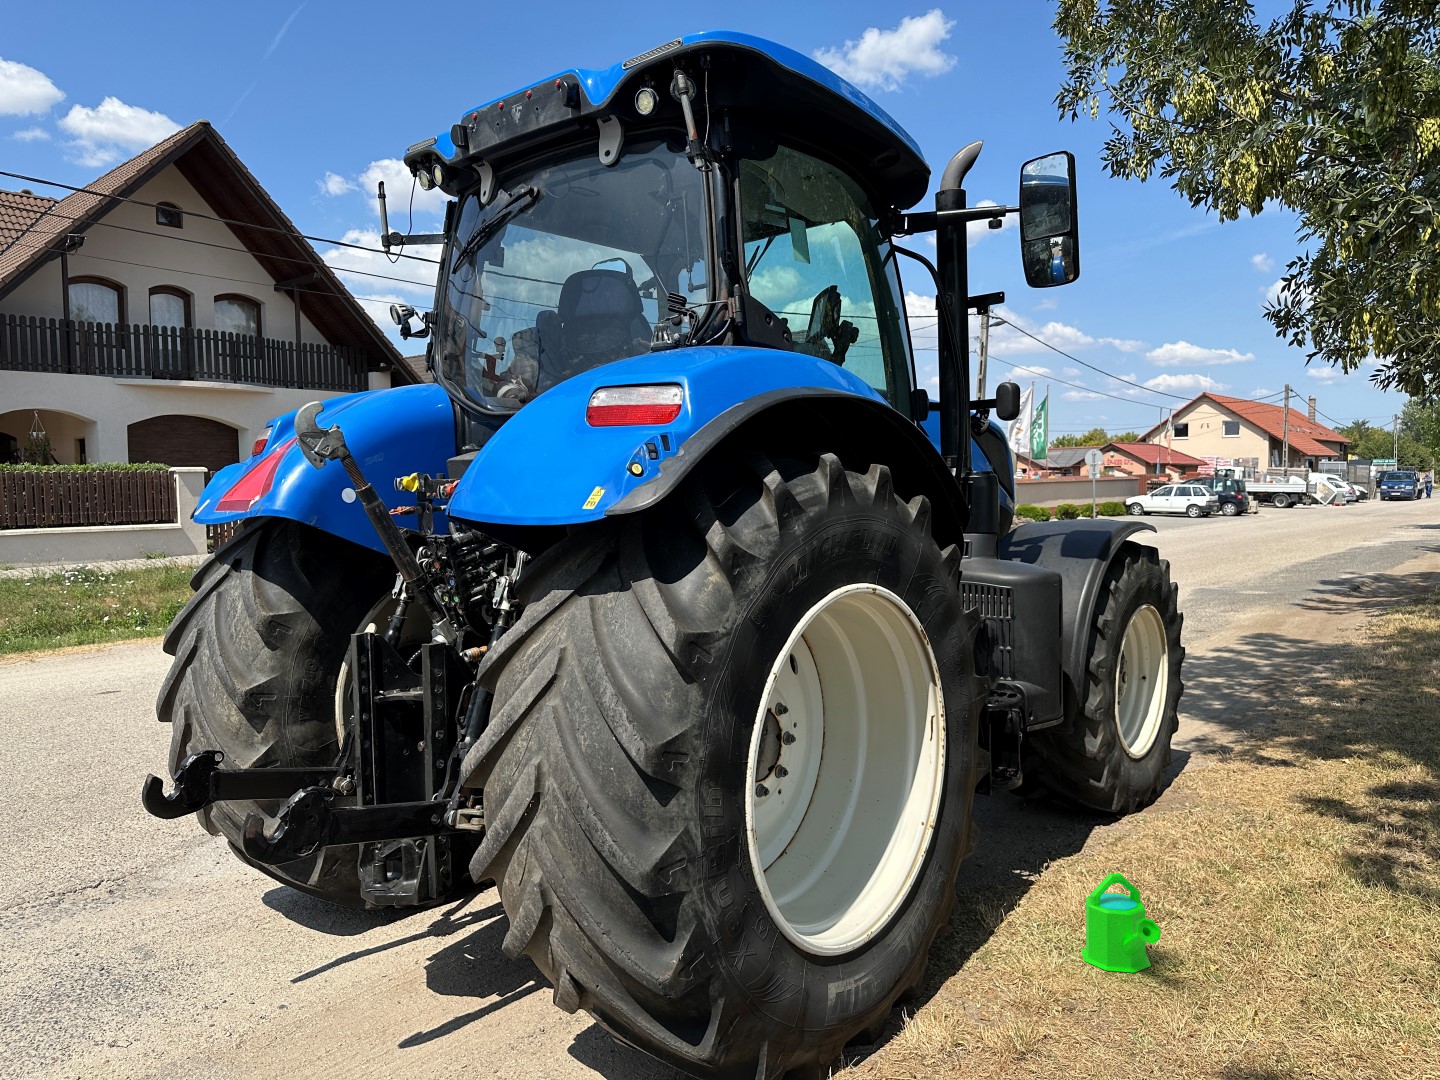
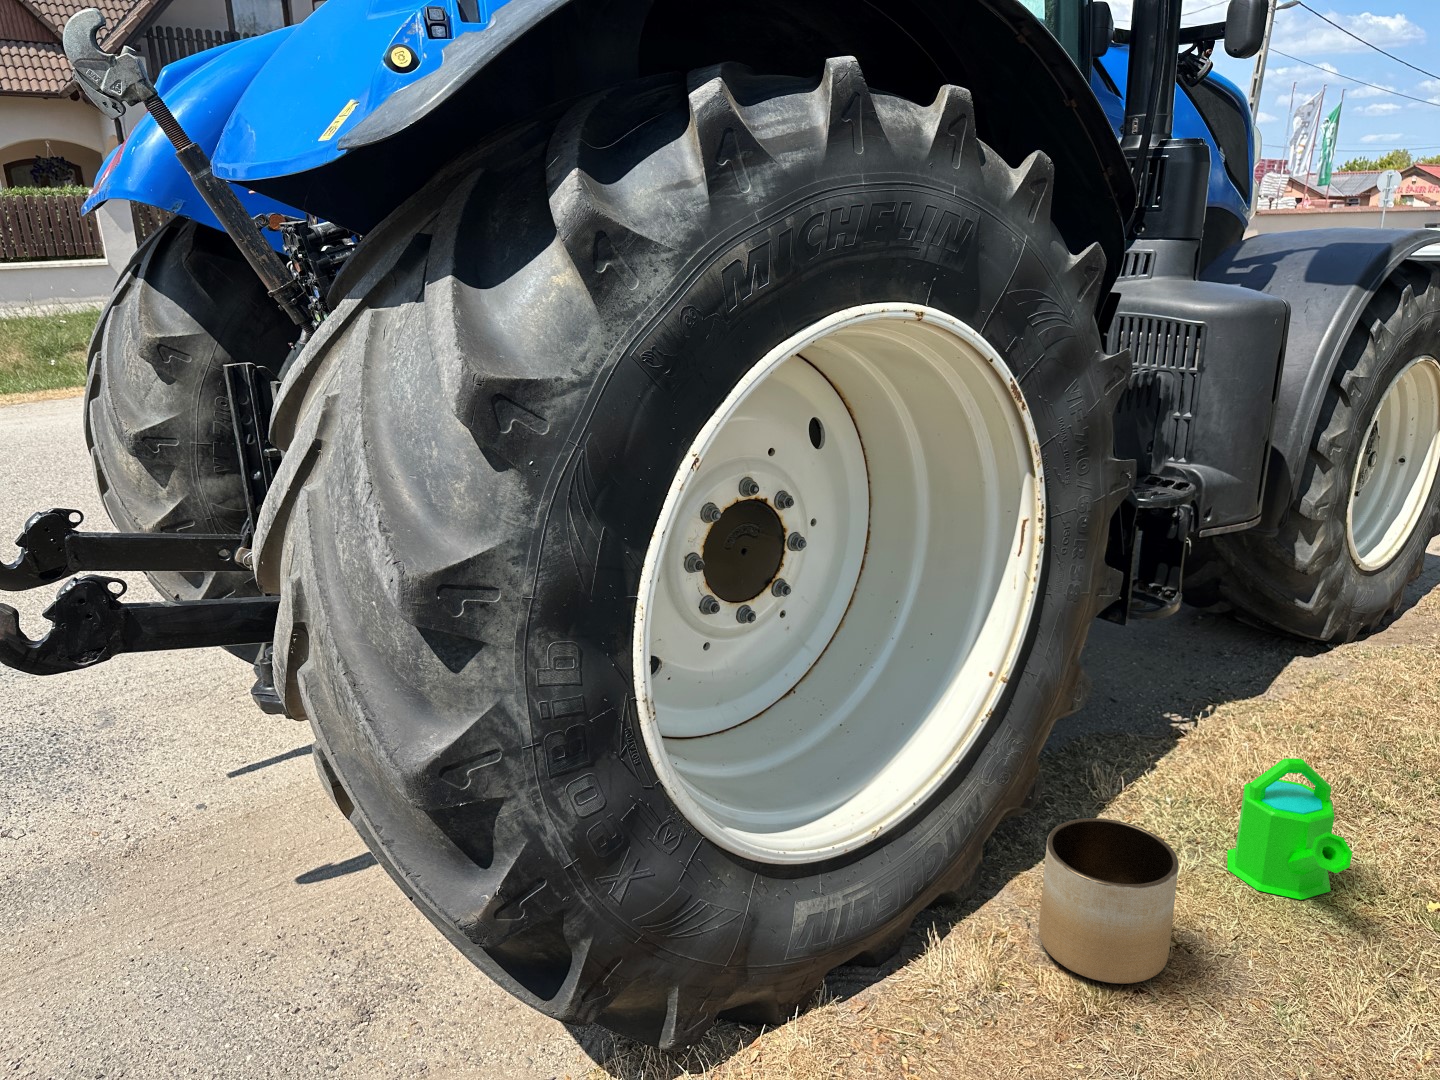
planter: none [973,922,1060,1032] -> present [1039,818,1179,984]

